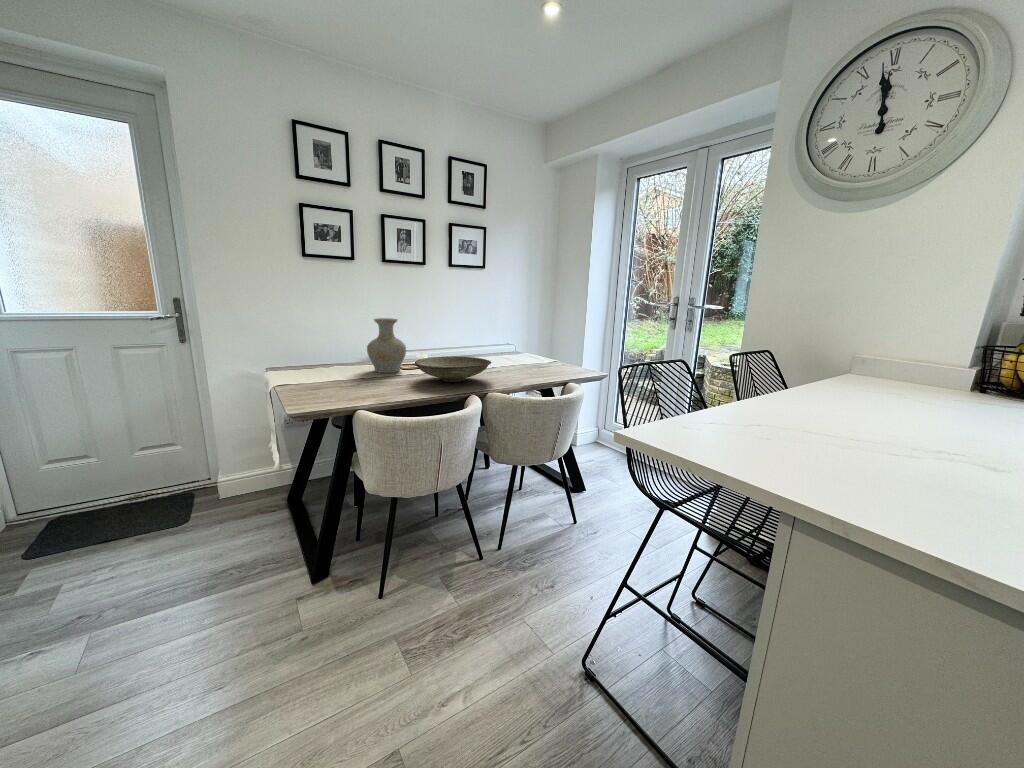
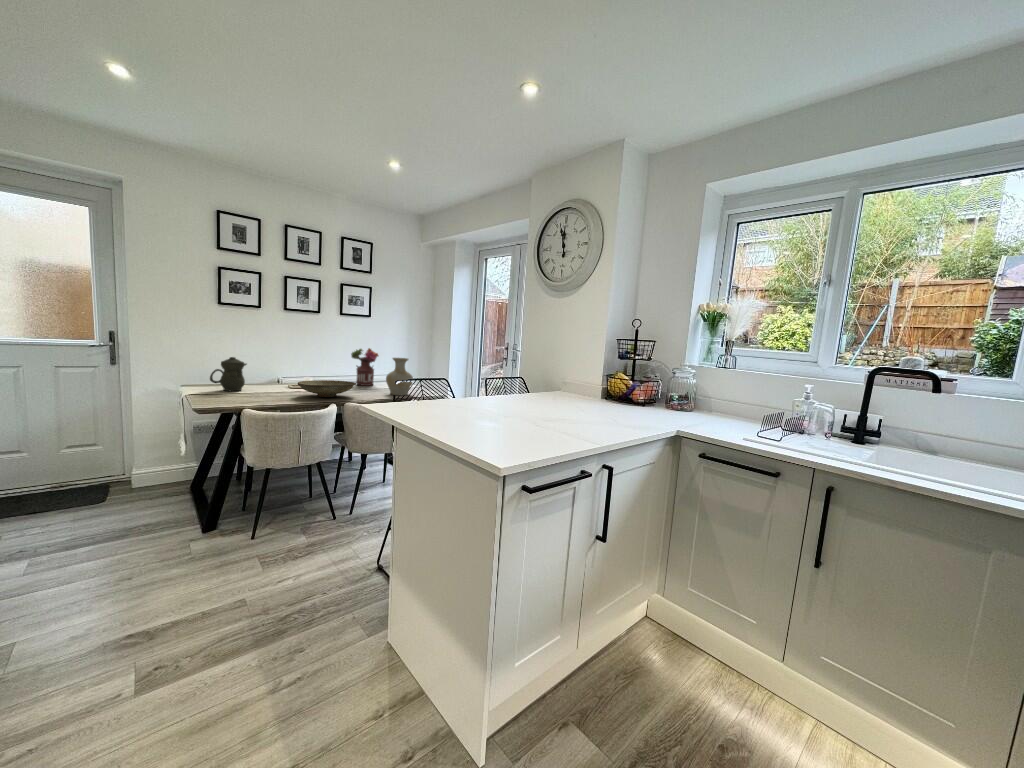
flower arrangement: none [467,309,501,360] -> present [351,348,378,386]
vase: present [367,318,406,373] -> present [386,358,413,395]
teapot: none [301,328,345,375] -> present [210,357,247,391]

